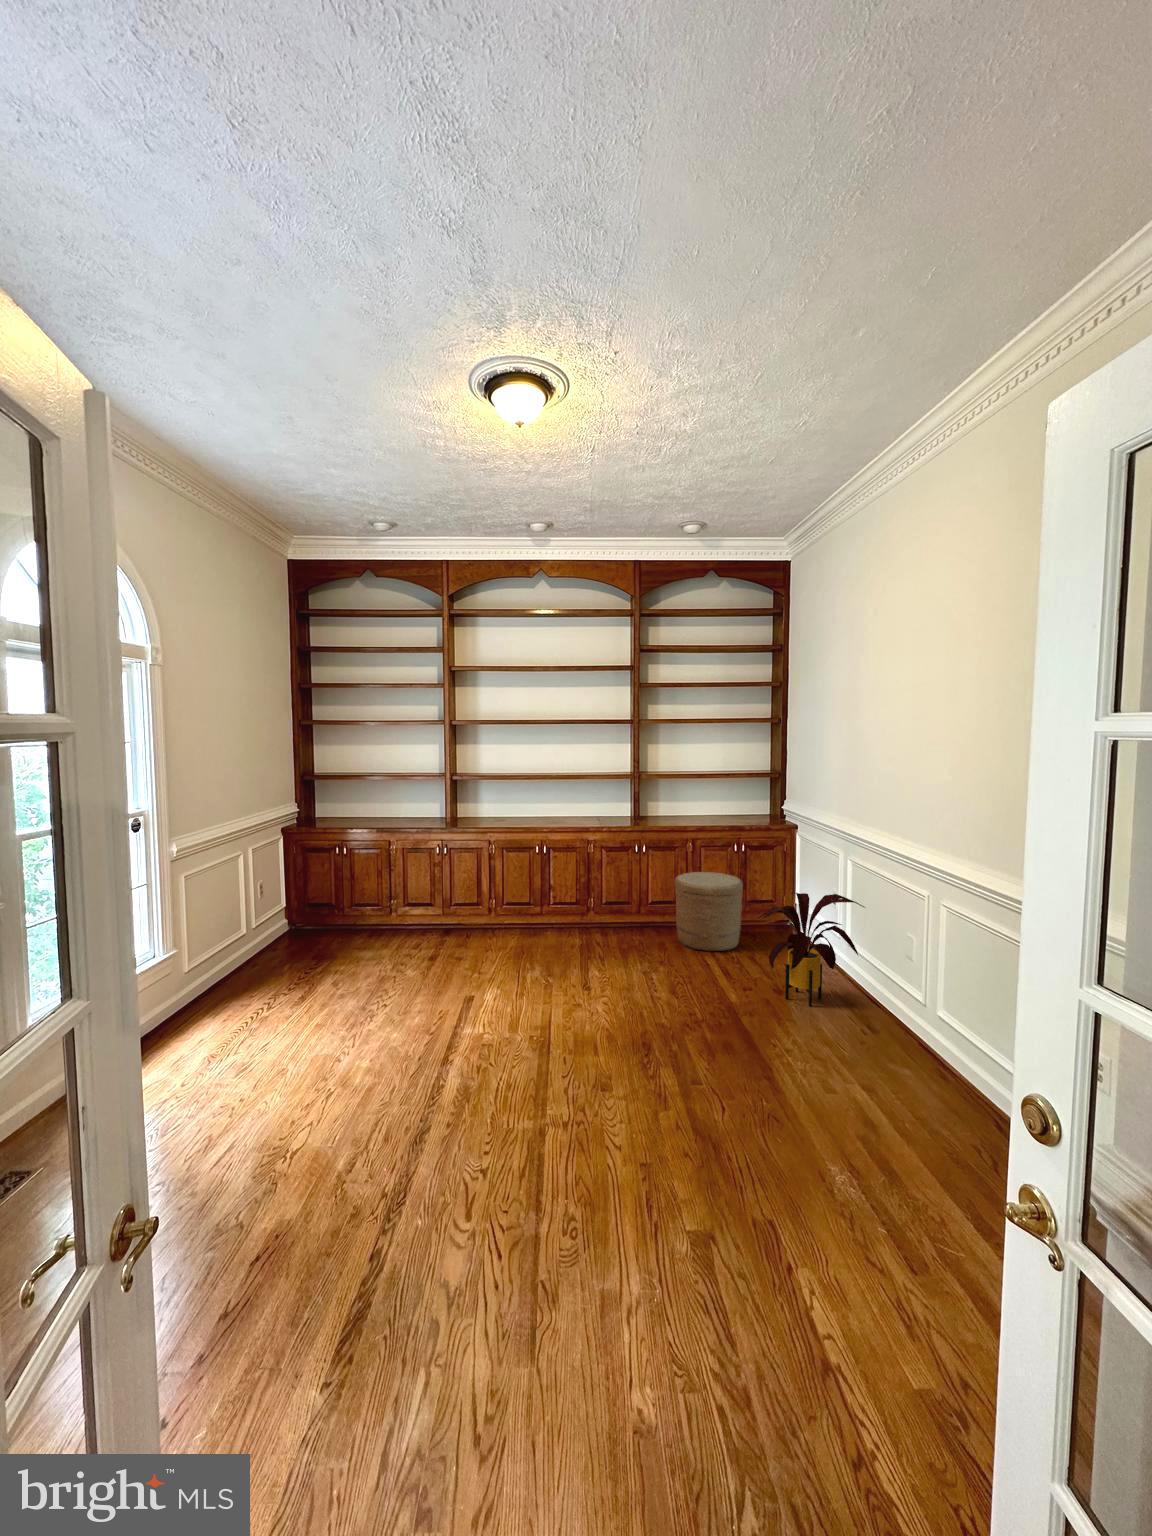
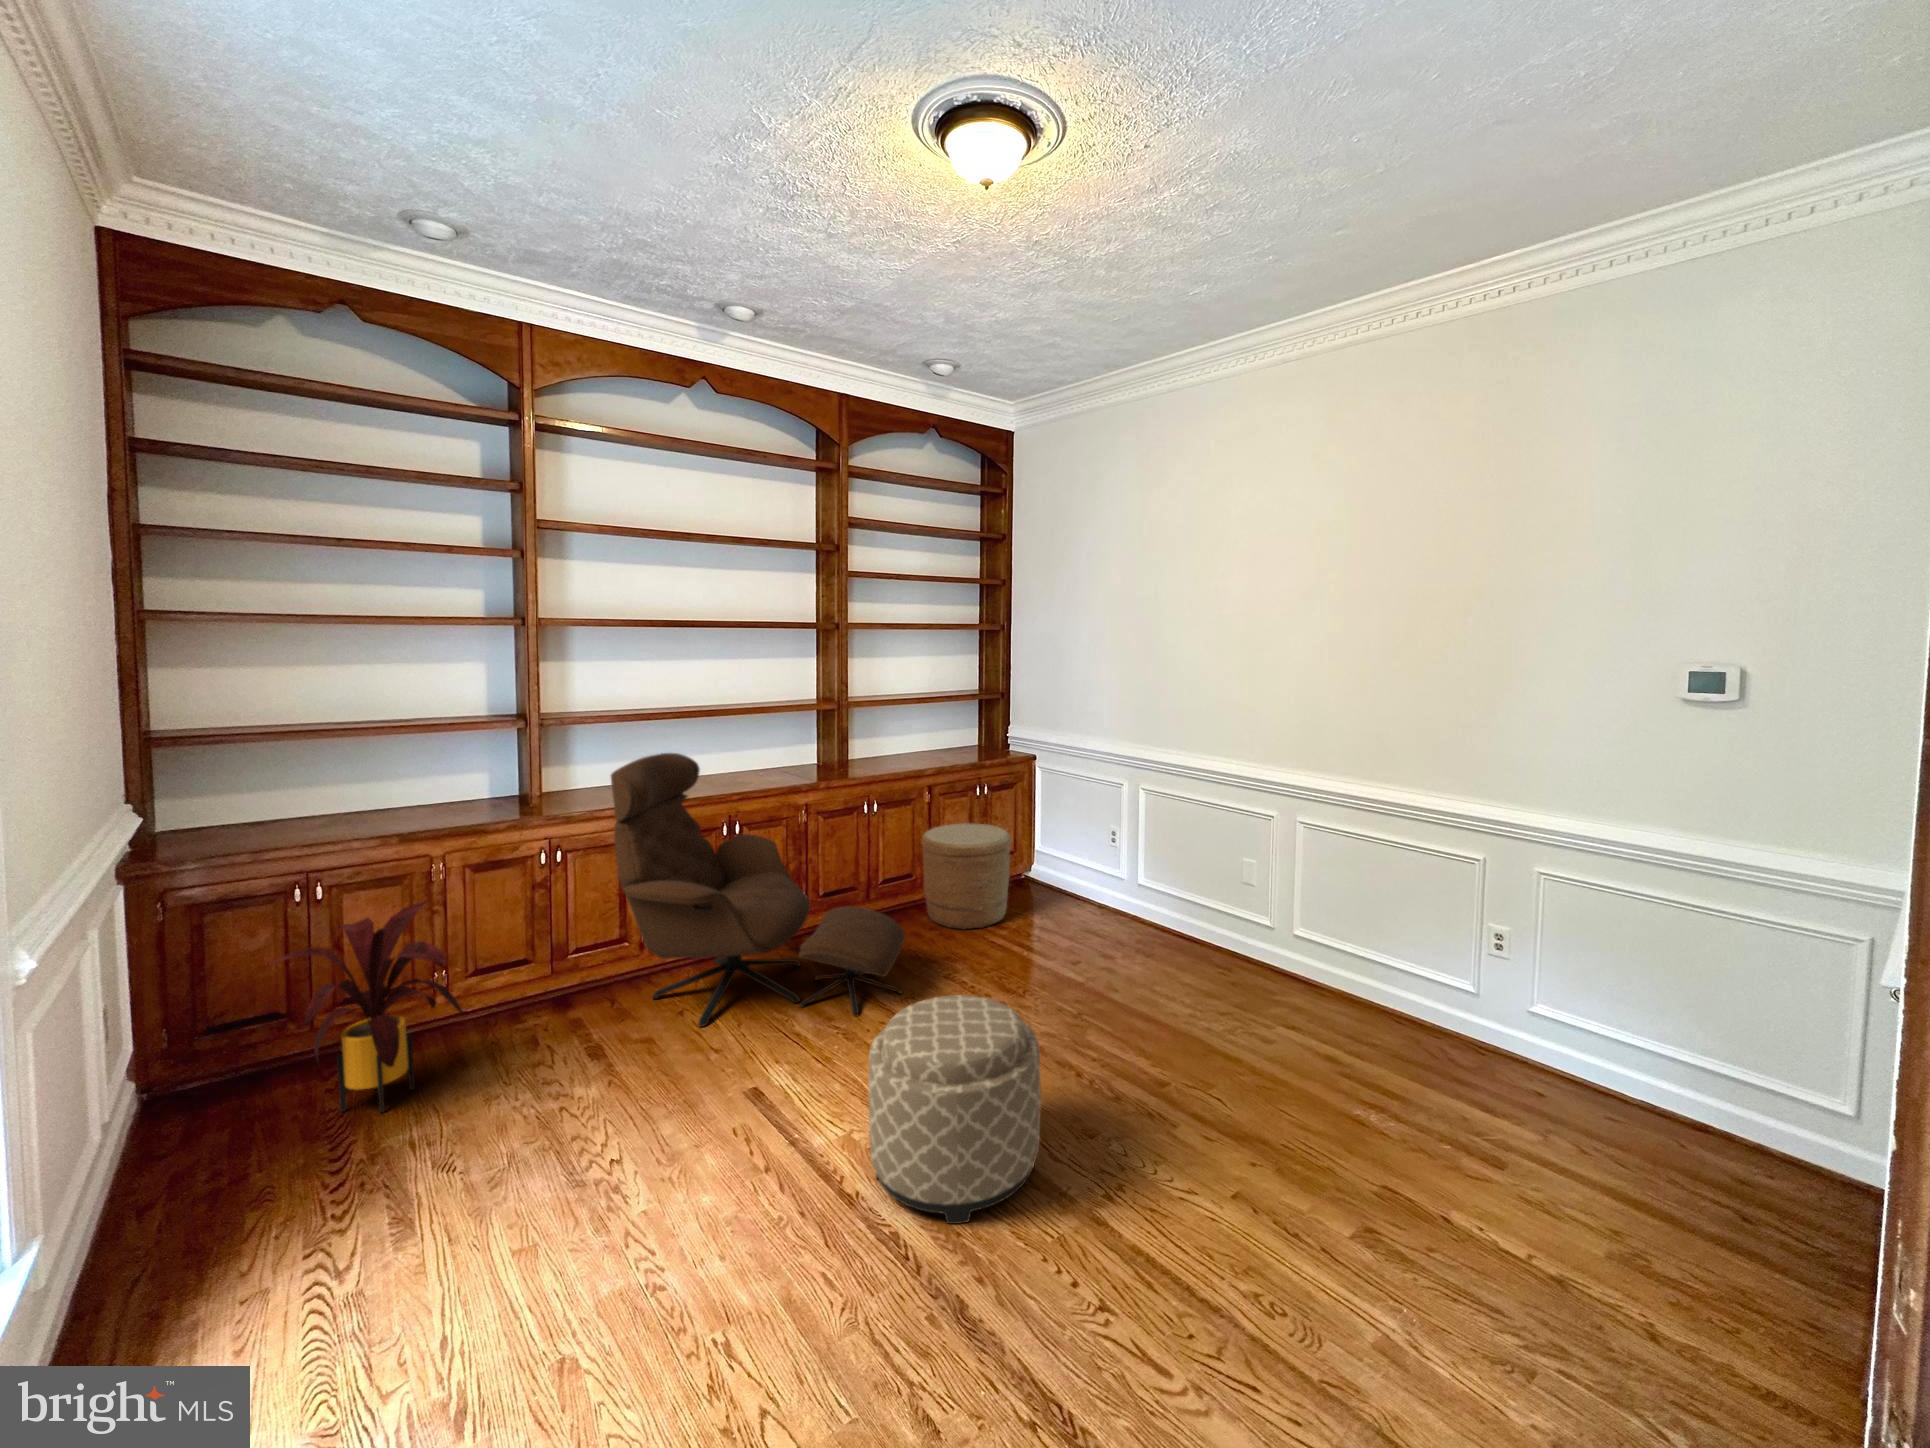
lounge chair: none [457,797,623,978] -> present [610,753,905,1027]
house plant: present [759,893,865,1006] -> present [266,901,465,1113]
ottoman: none [452,957,567,1097] -> present [868,995,1041,1224]

